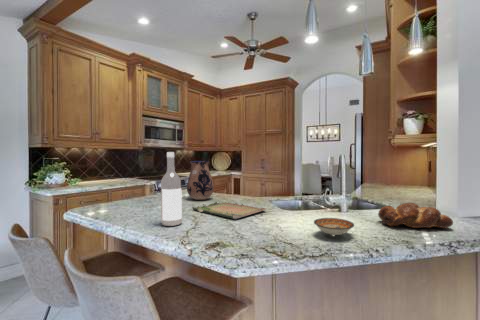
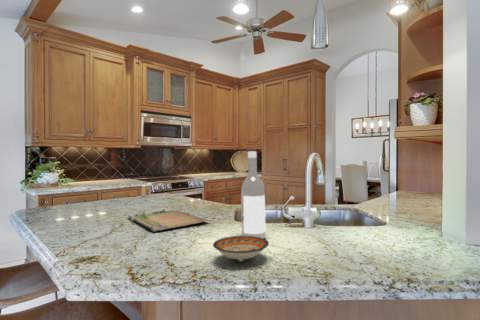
wine bottle: present [161,152,182,226] -> present [241,151,265,238]
ceramic pitcher: present [187,161,214,200] -> none [142,161,175,206]
bread loaf: present [378,203,453,228] -> none [332,220,429,258]

